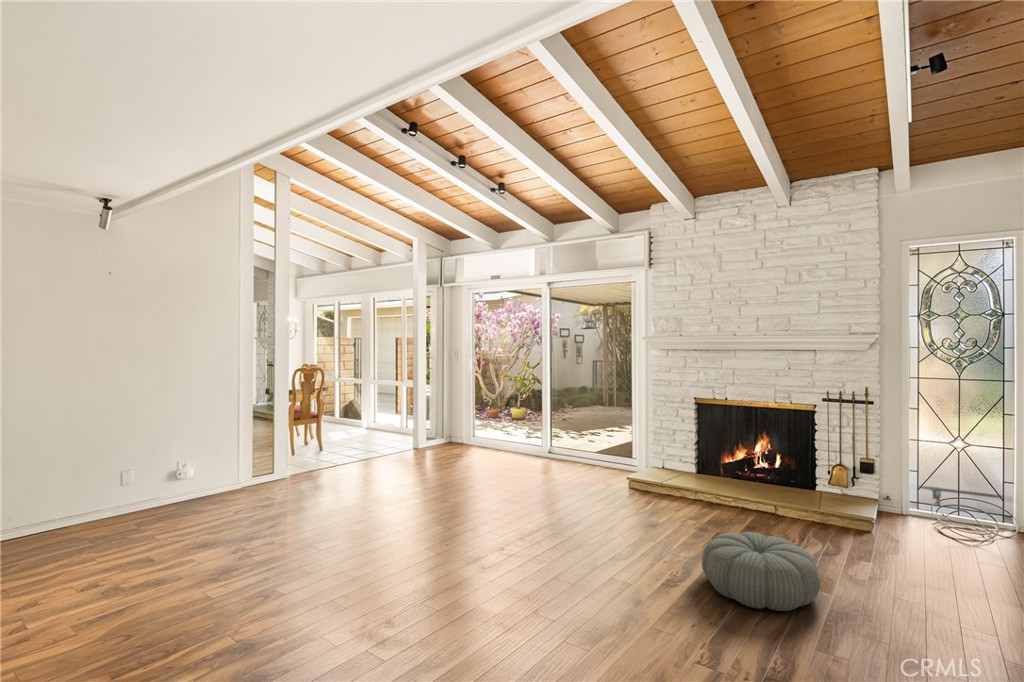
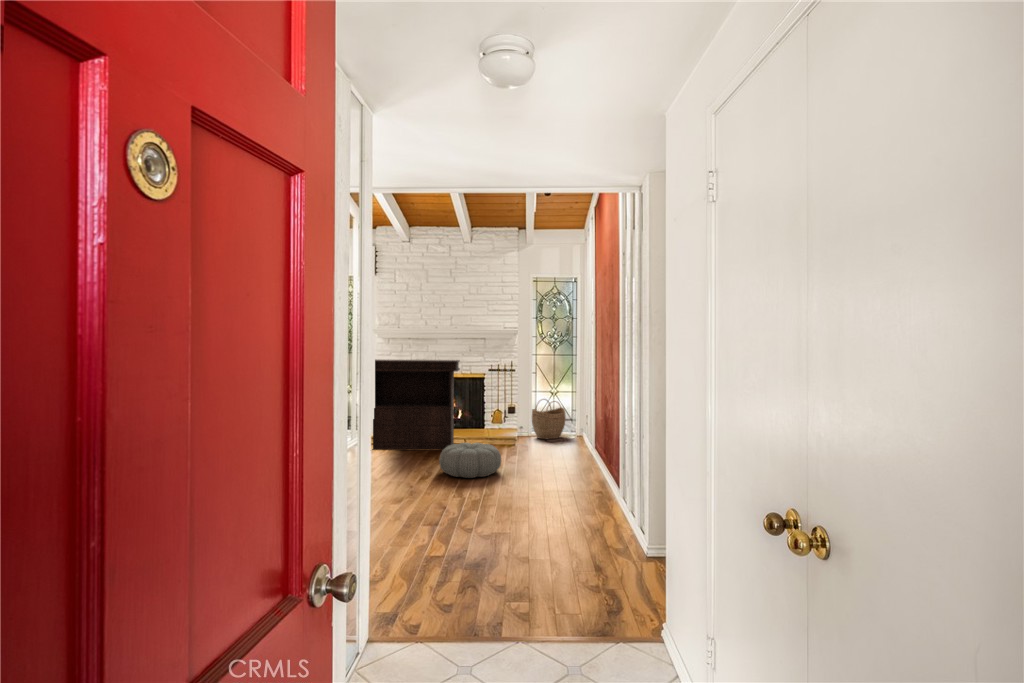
console table: none [624,379,767,524] -> present [372,359,460,451]
woven basket: none [910,454,988,530] -> present [532,399,565,439]

